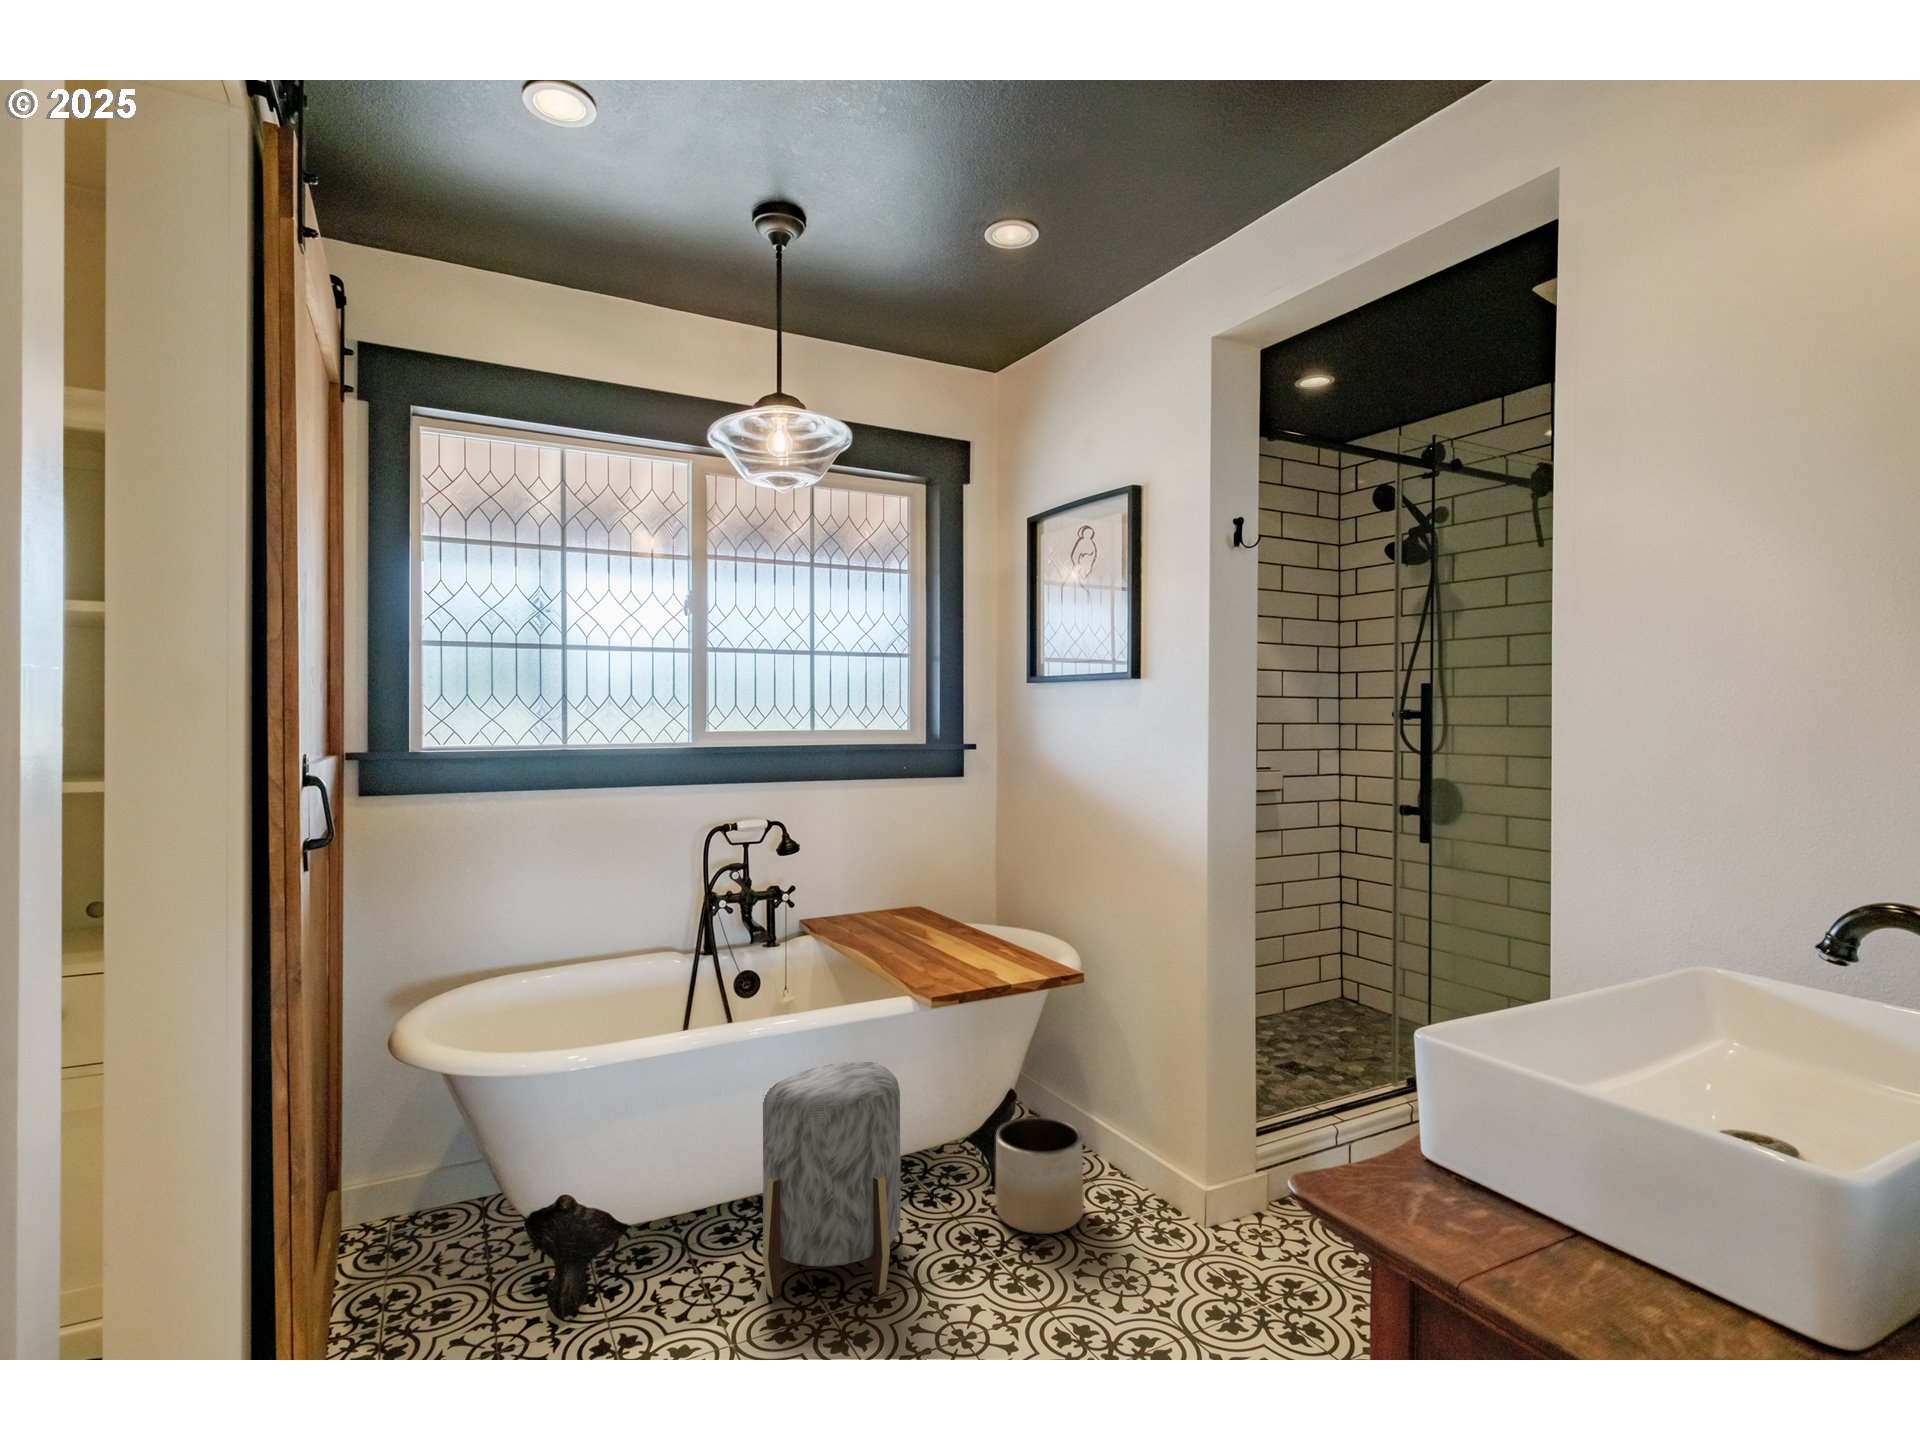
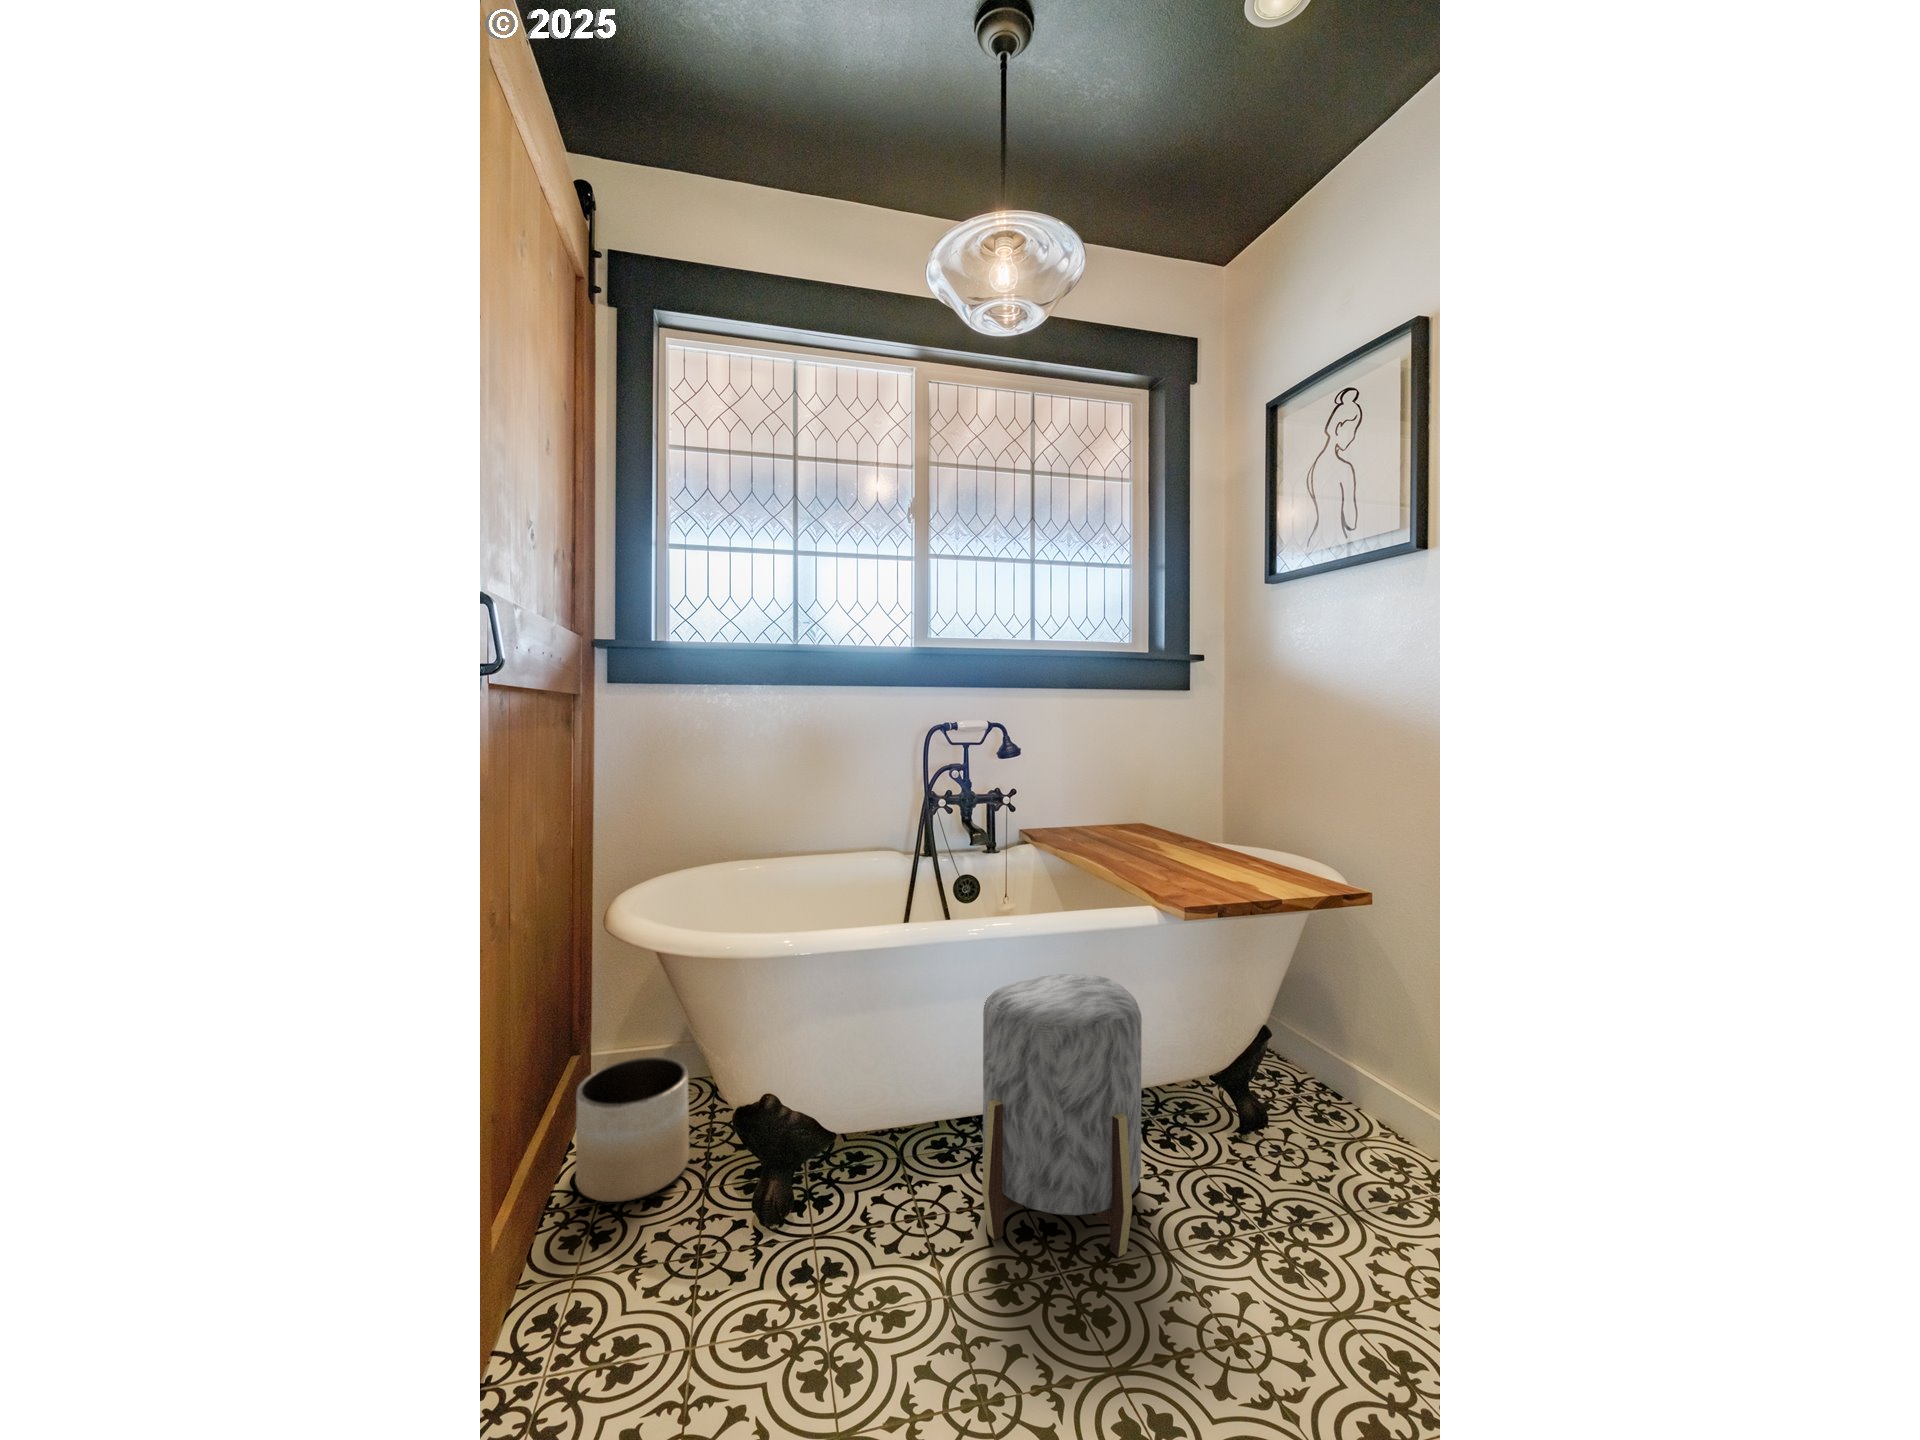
planter: present [996,1117,1084,1234] -> present [576,1057,689,1202]

